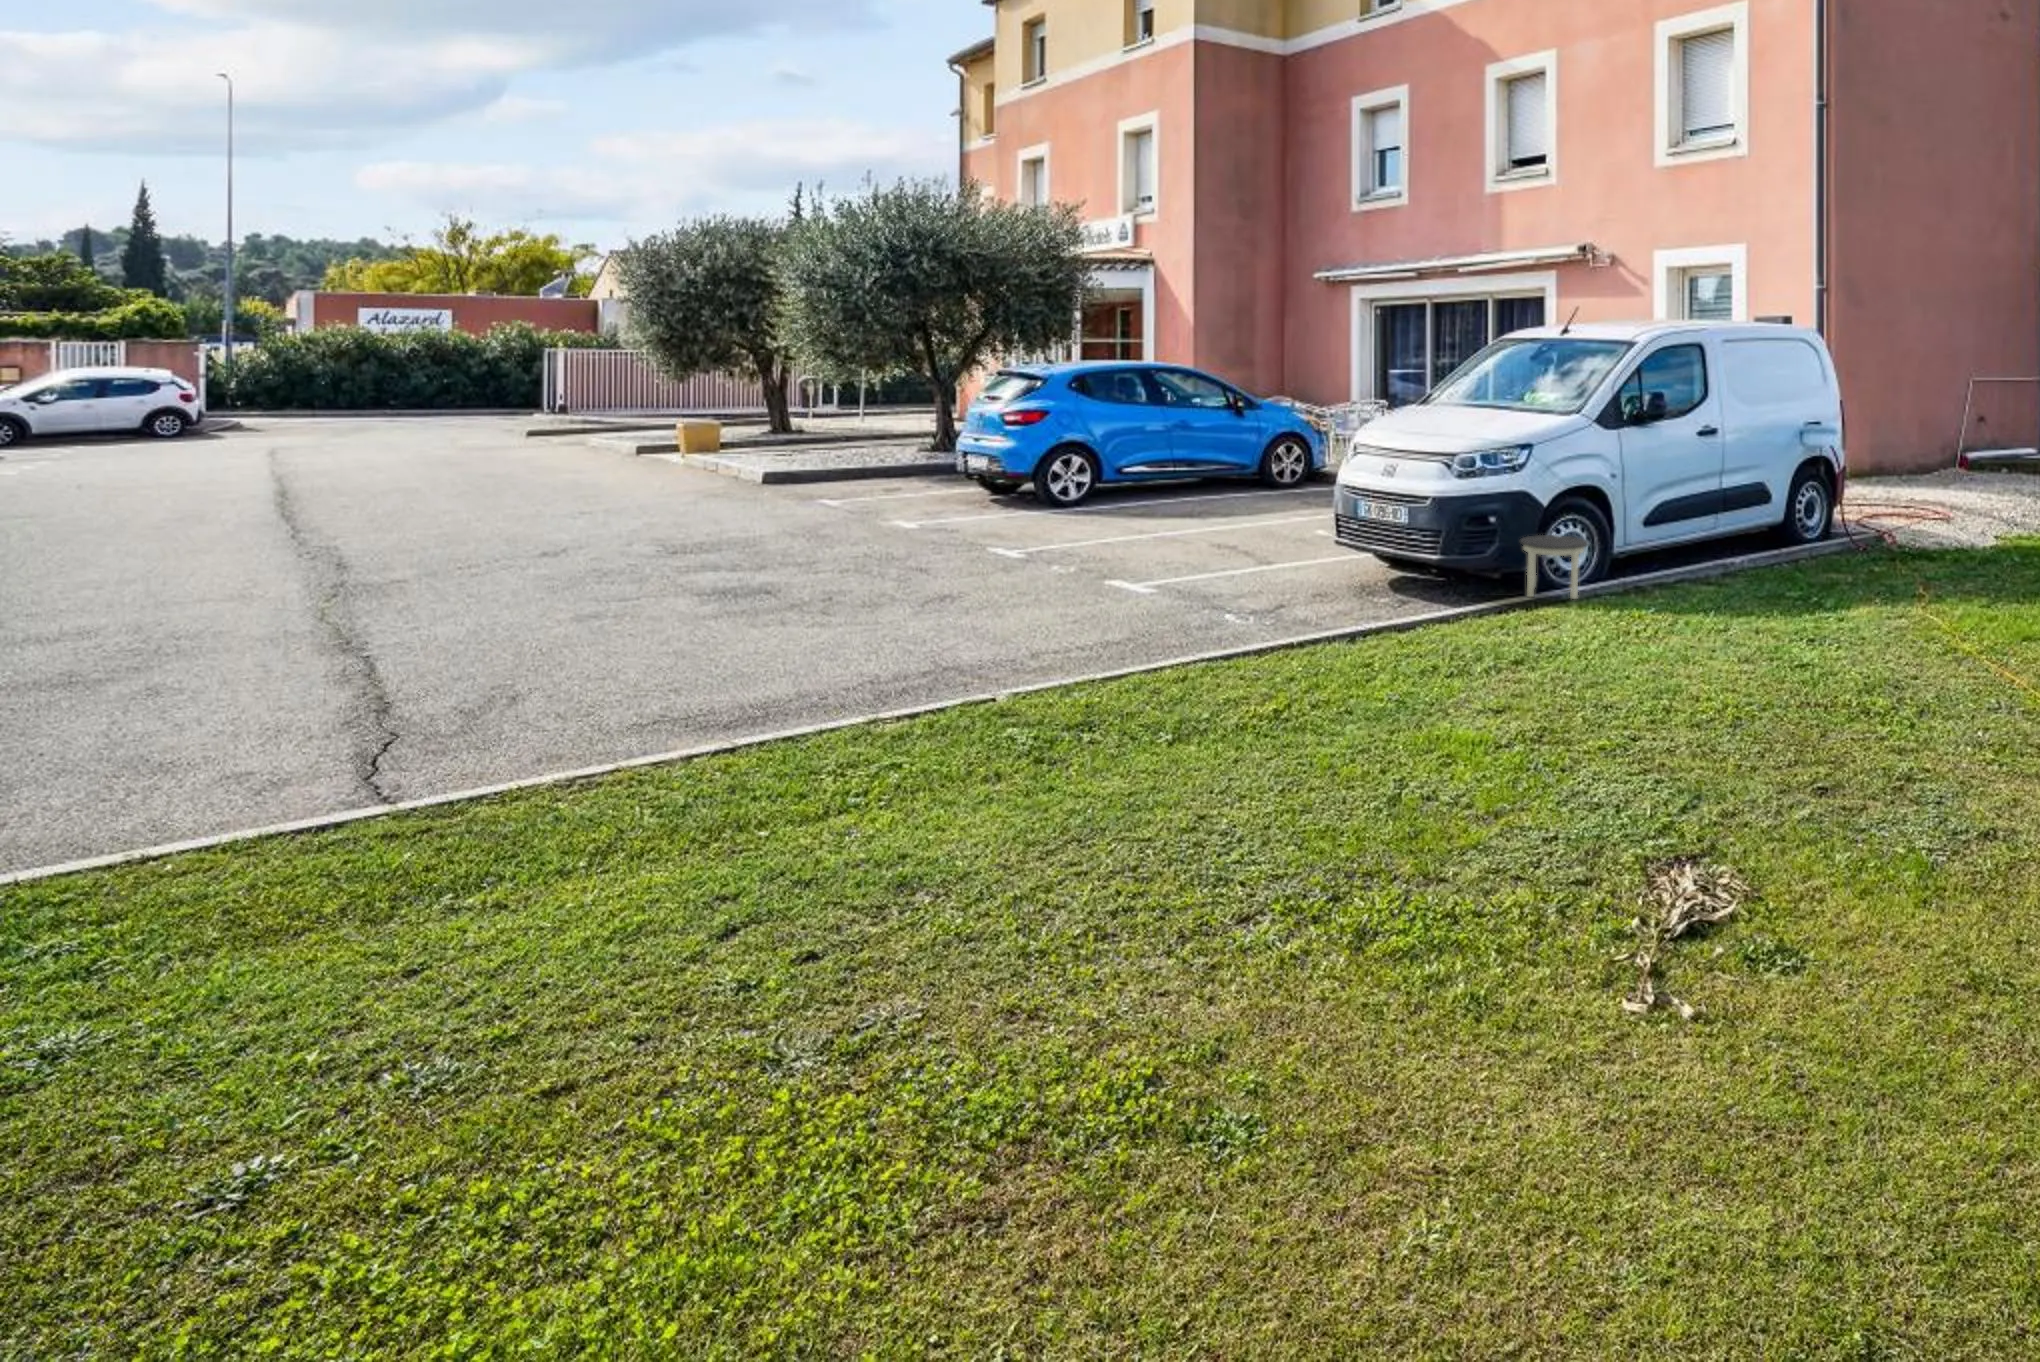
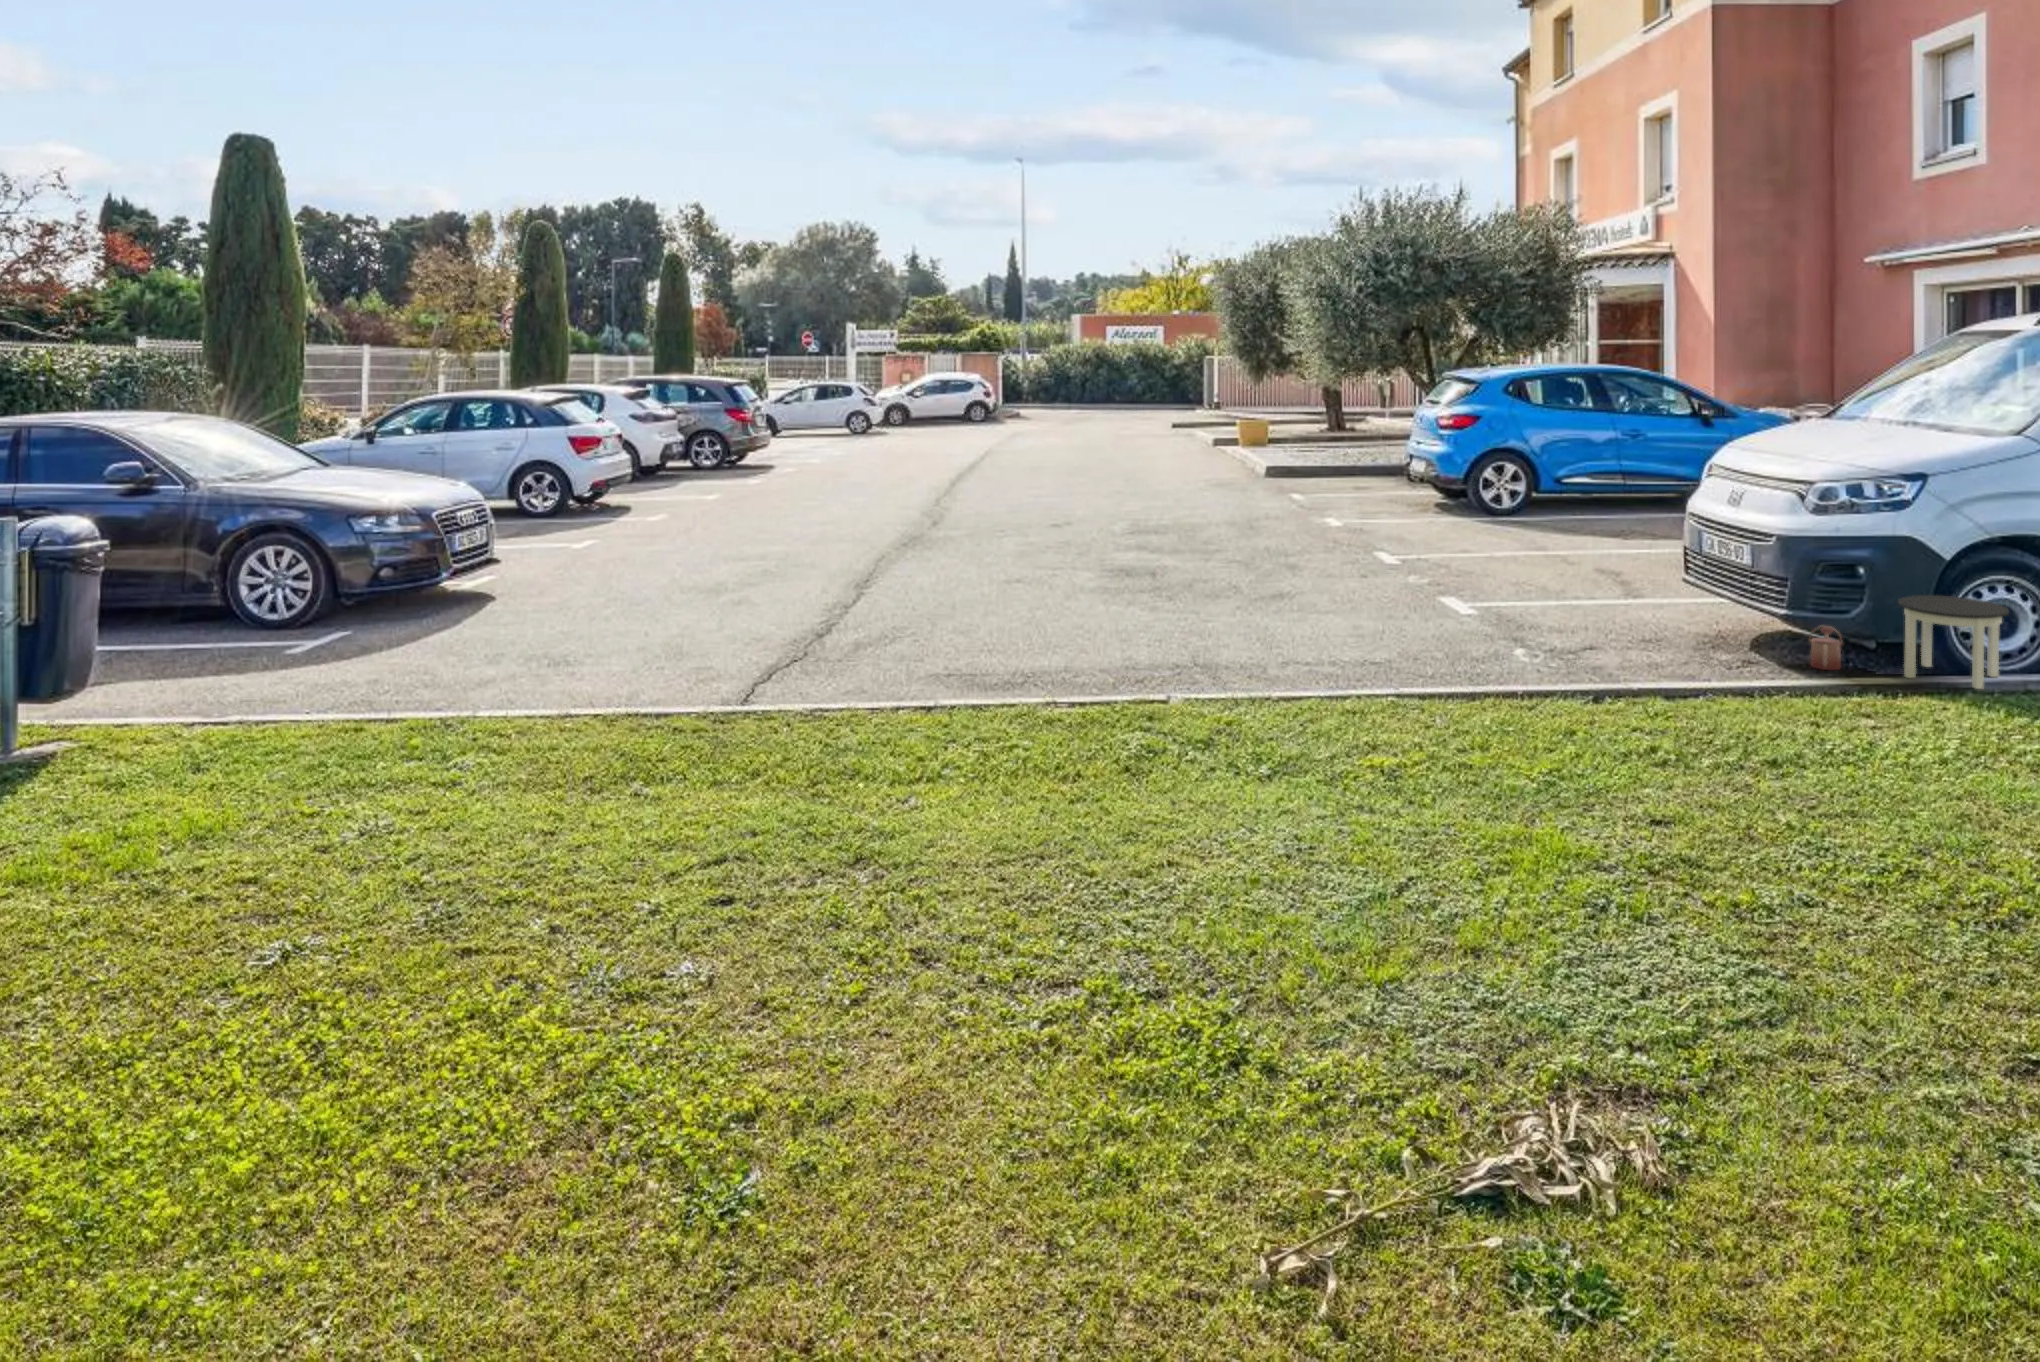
watering can: none [1463,565,1486,599] -> present [1810,626,1842,670]

